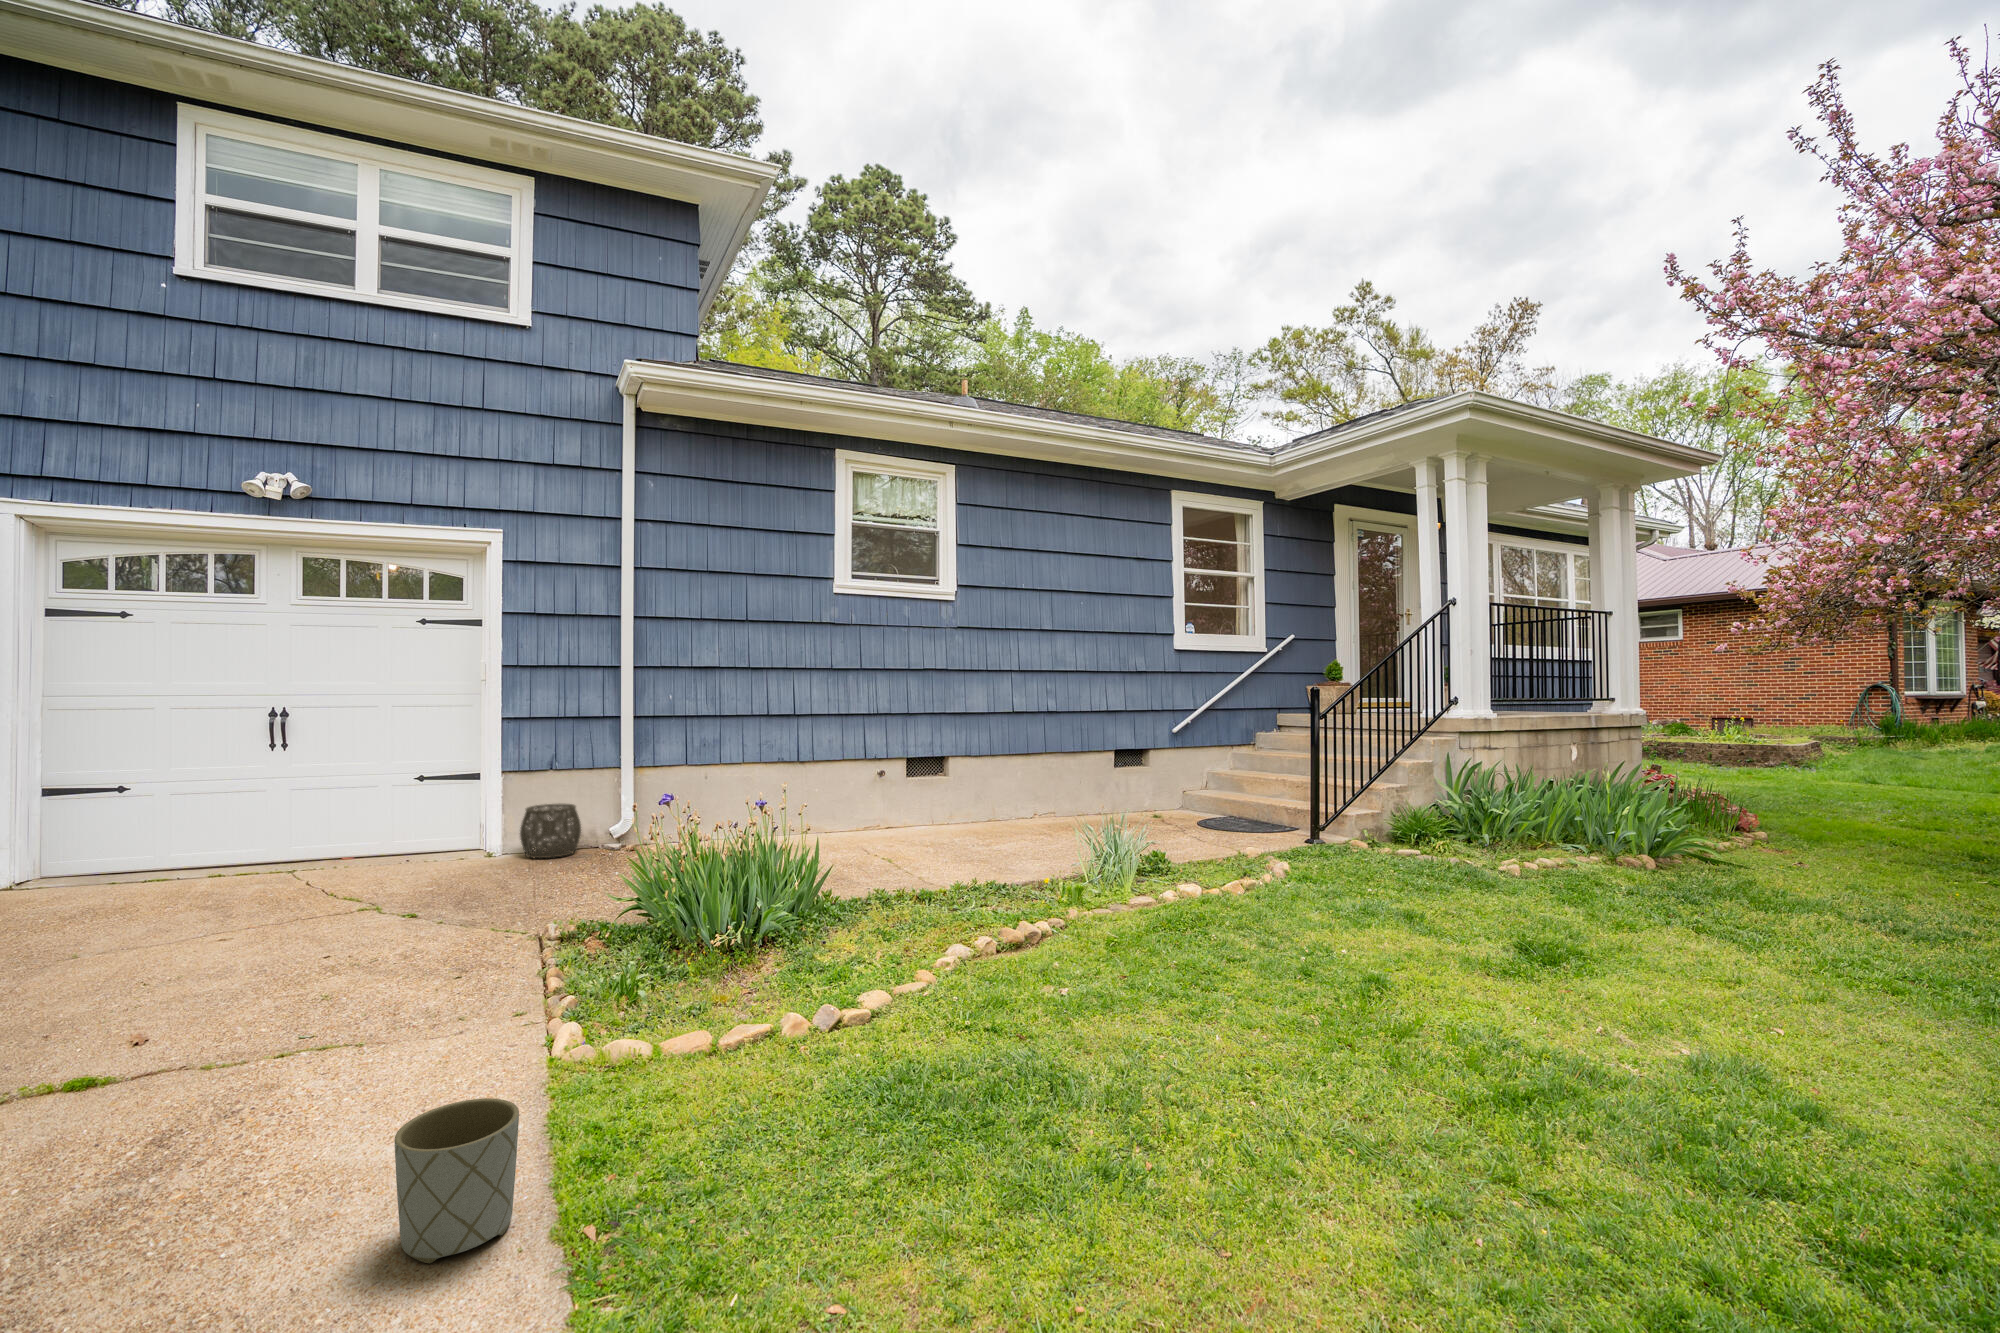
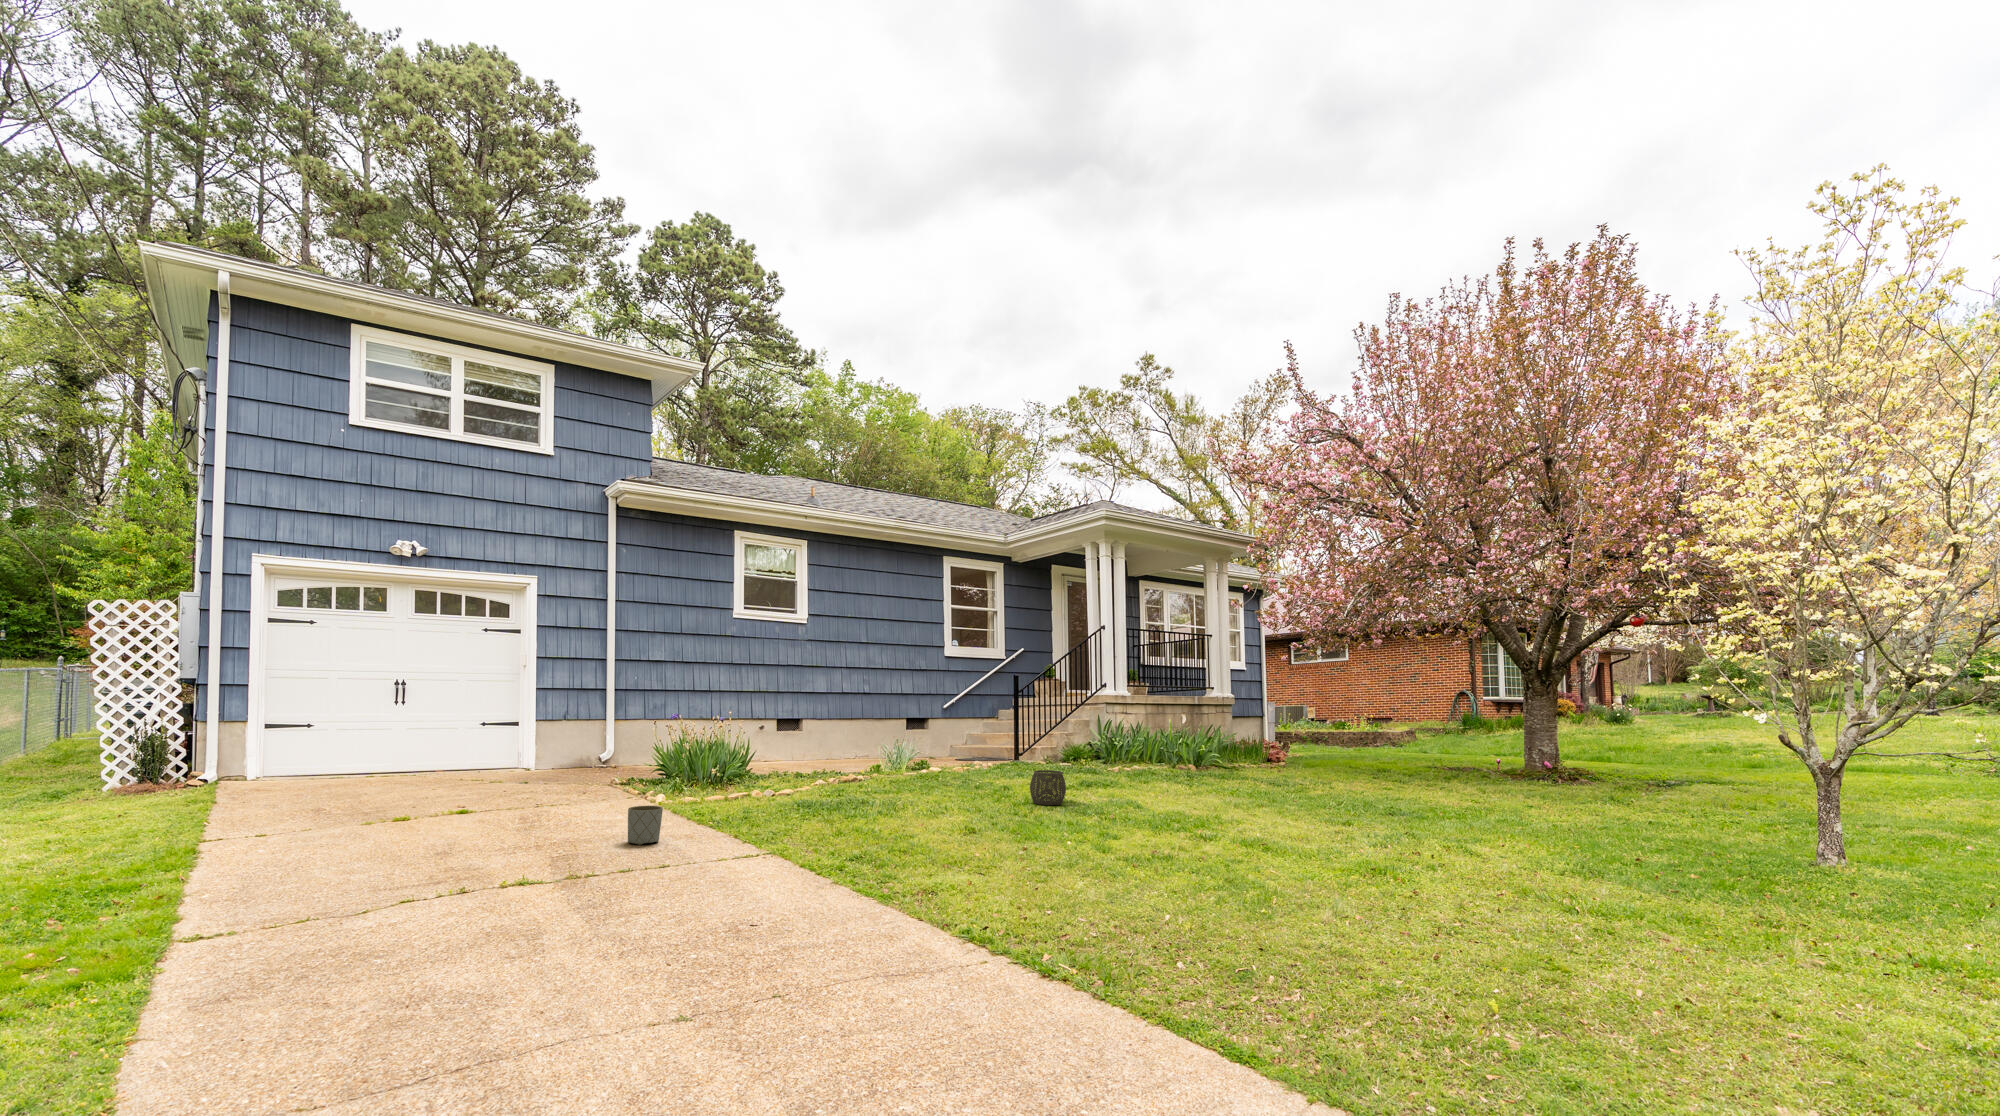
woven basket: present [520,804,581,858] -> present [1030,770,1066,805]

